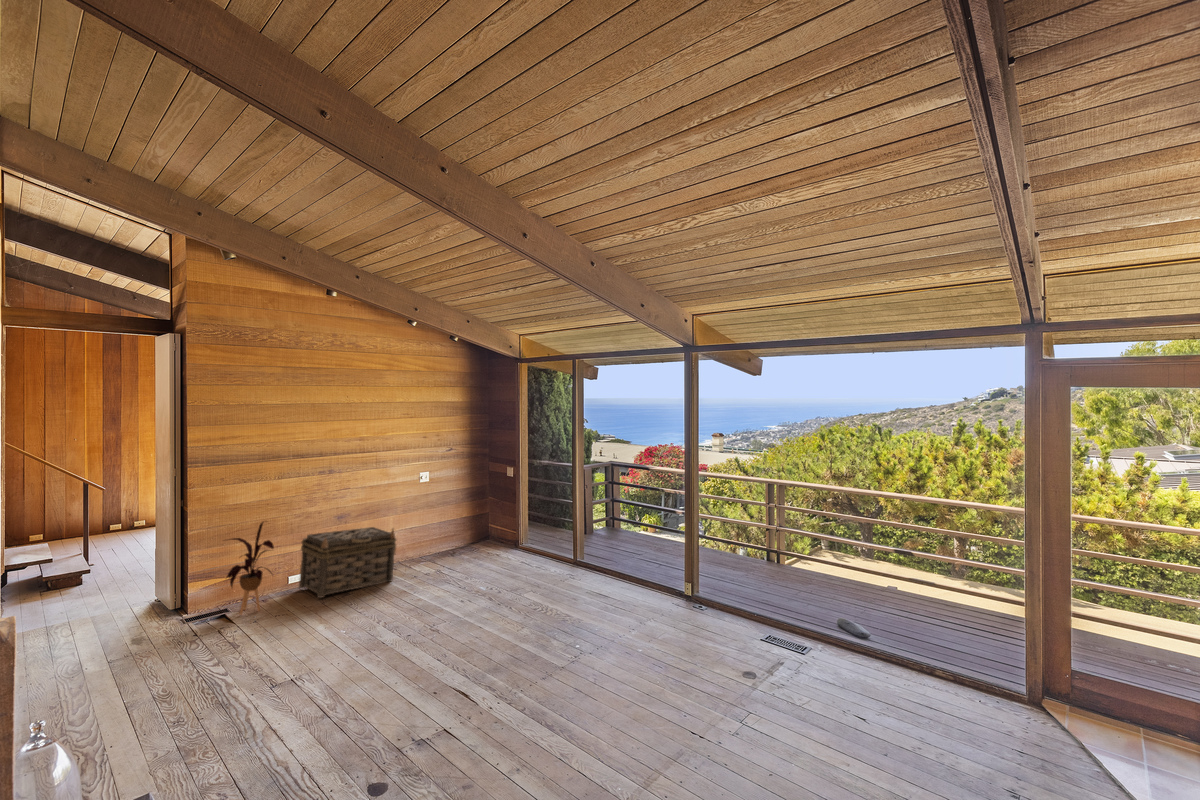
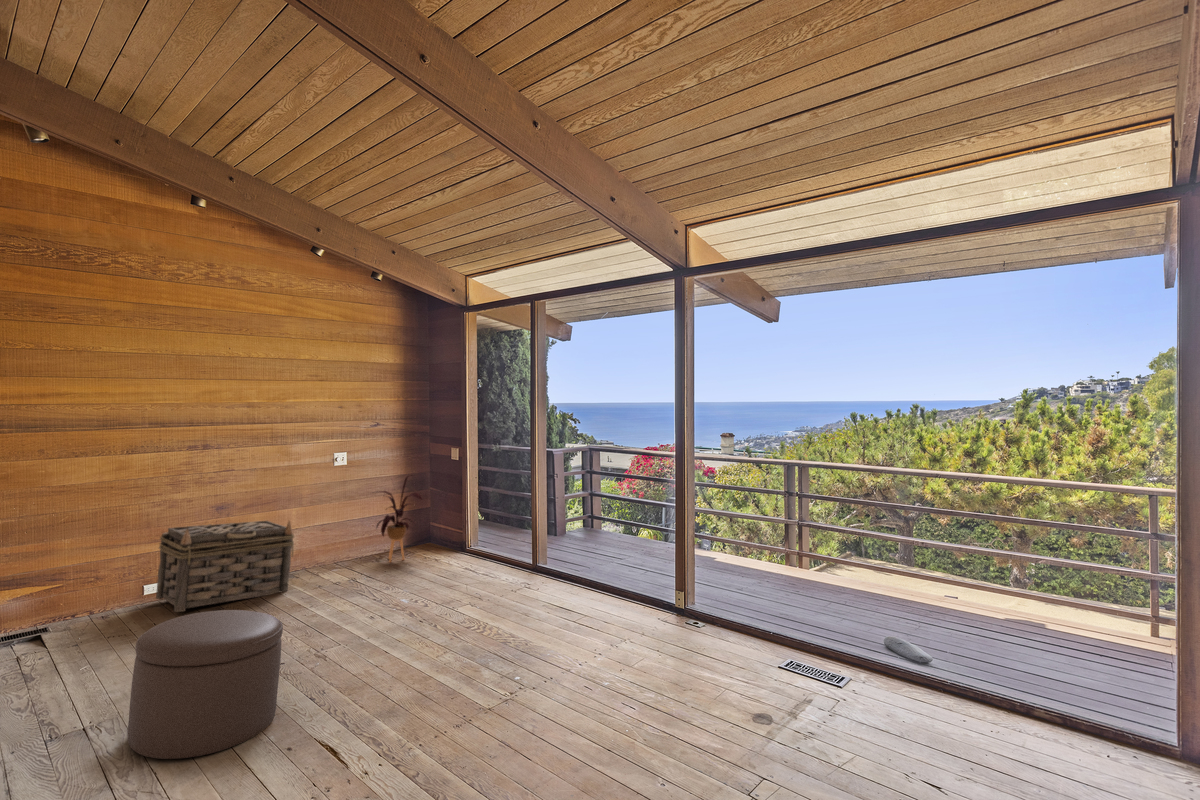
house plant: present [227,522,274,615] -> present [377,477,422,562]
ottoman: none [329,600,422,699] -> present [128,610,283,759]

